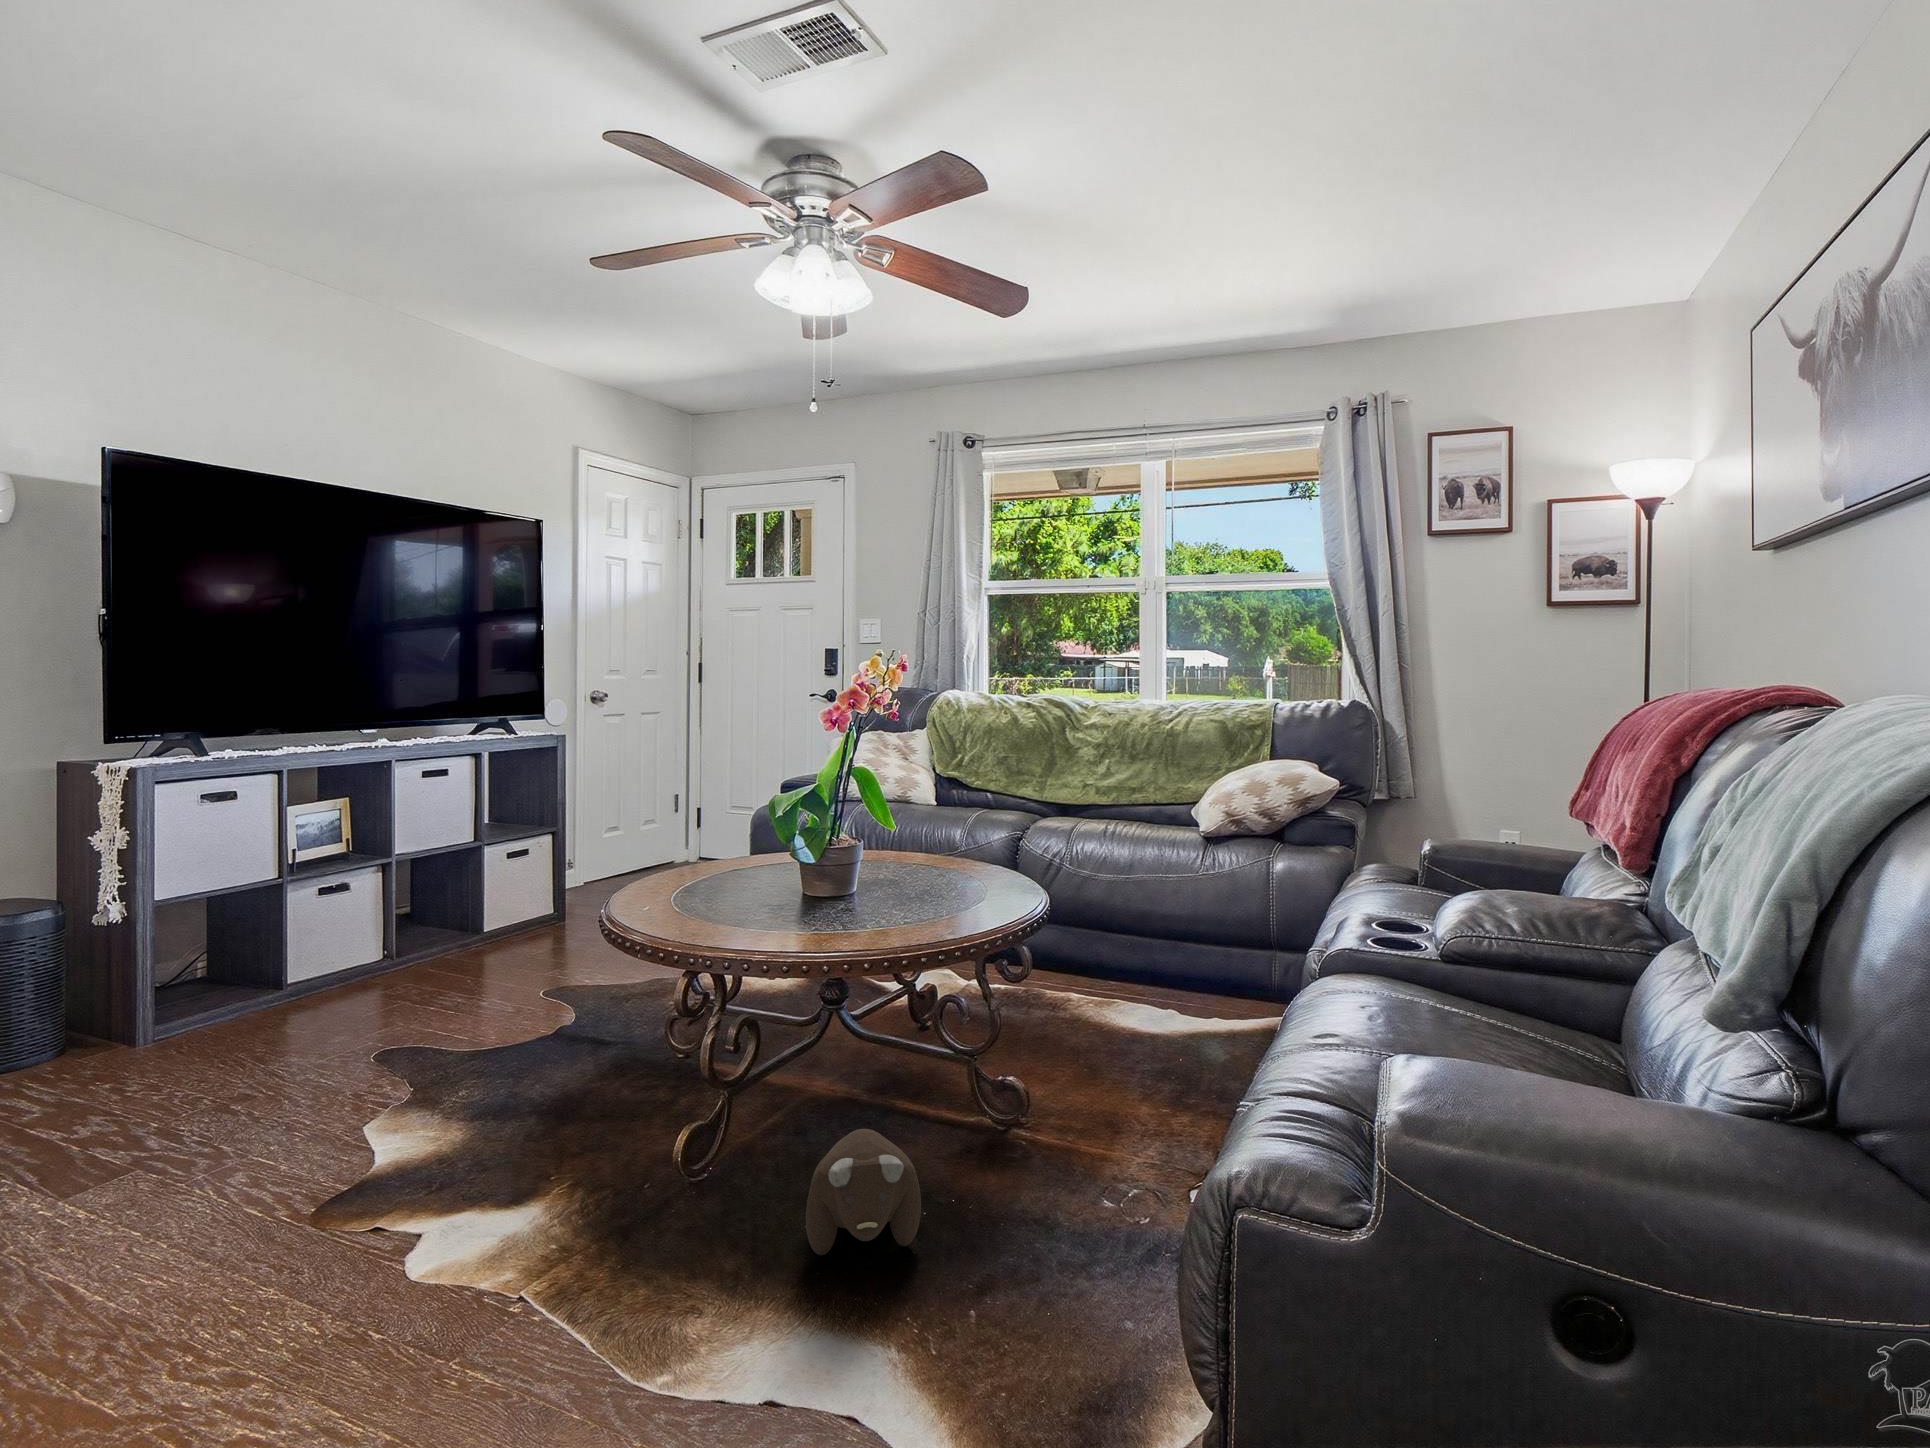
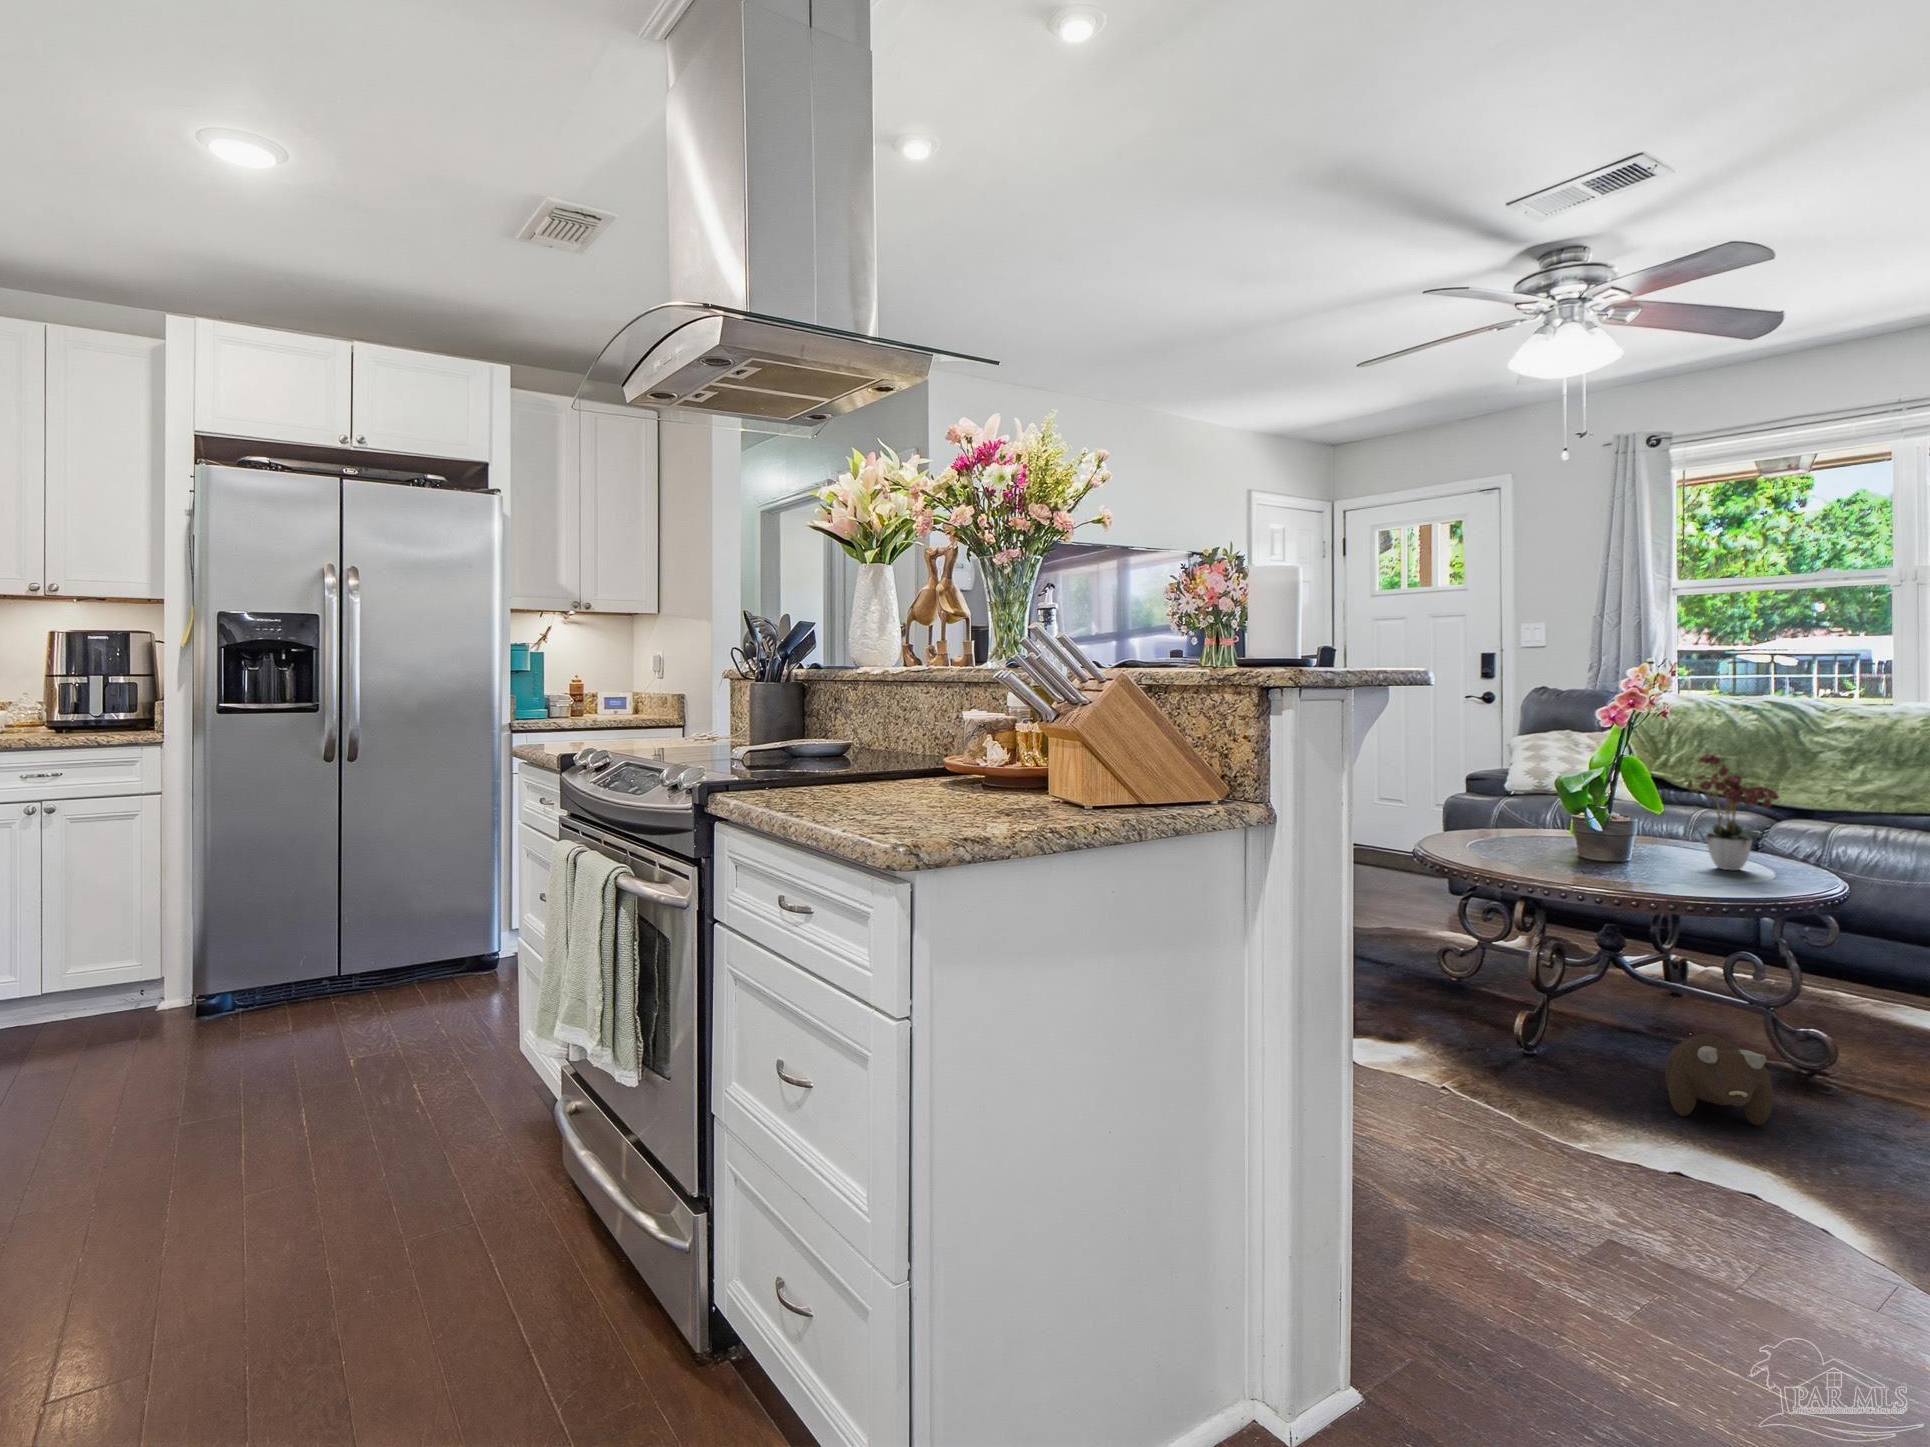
flower arrangement: none [899,748,996,891] -> present [1687,754,1779,870]

